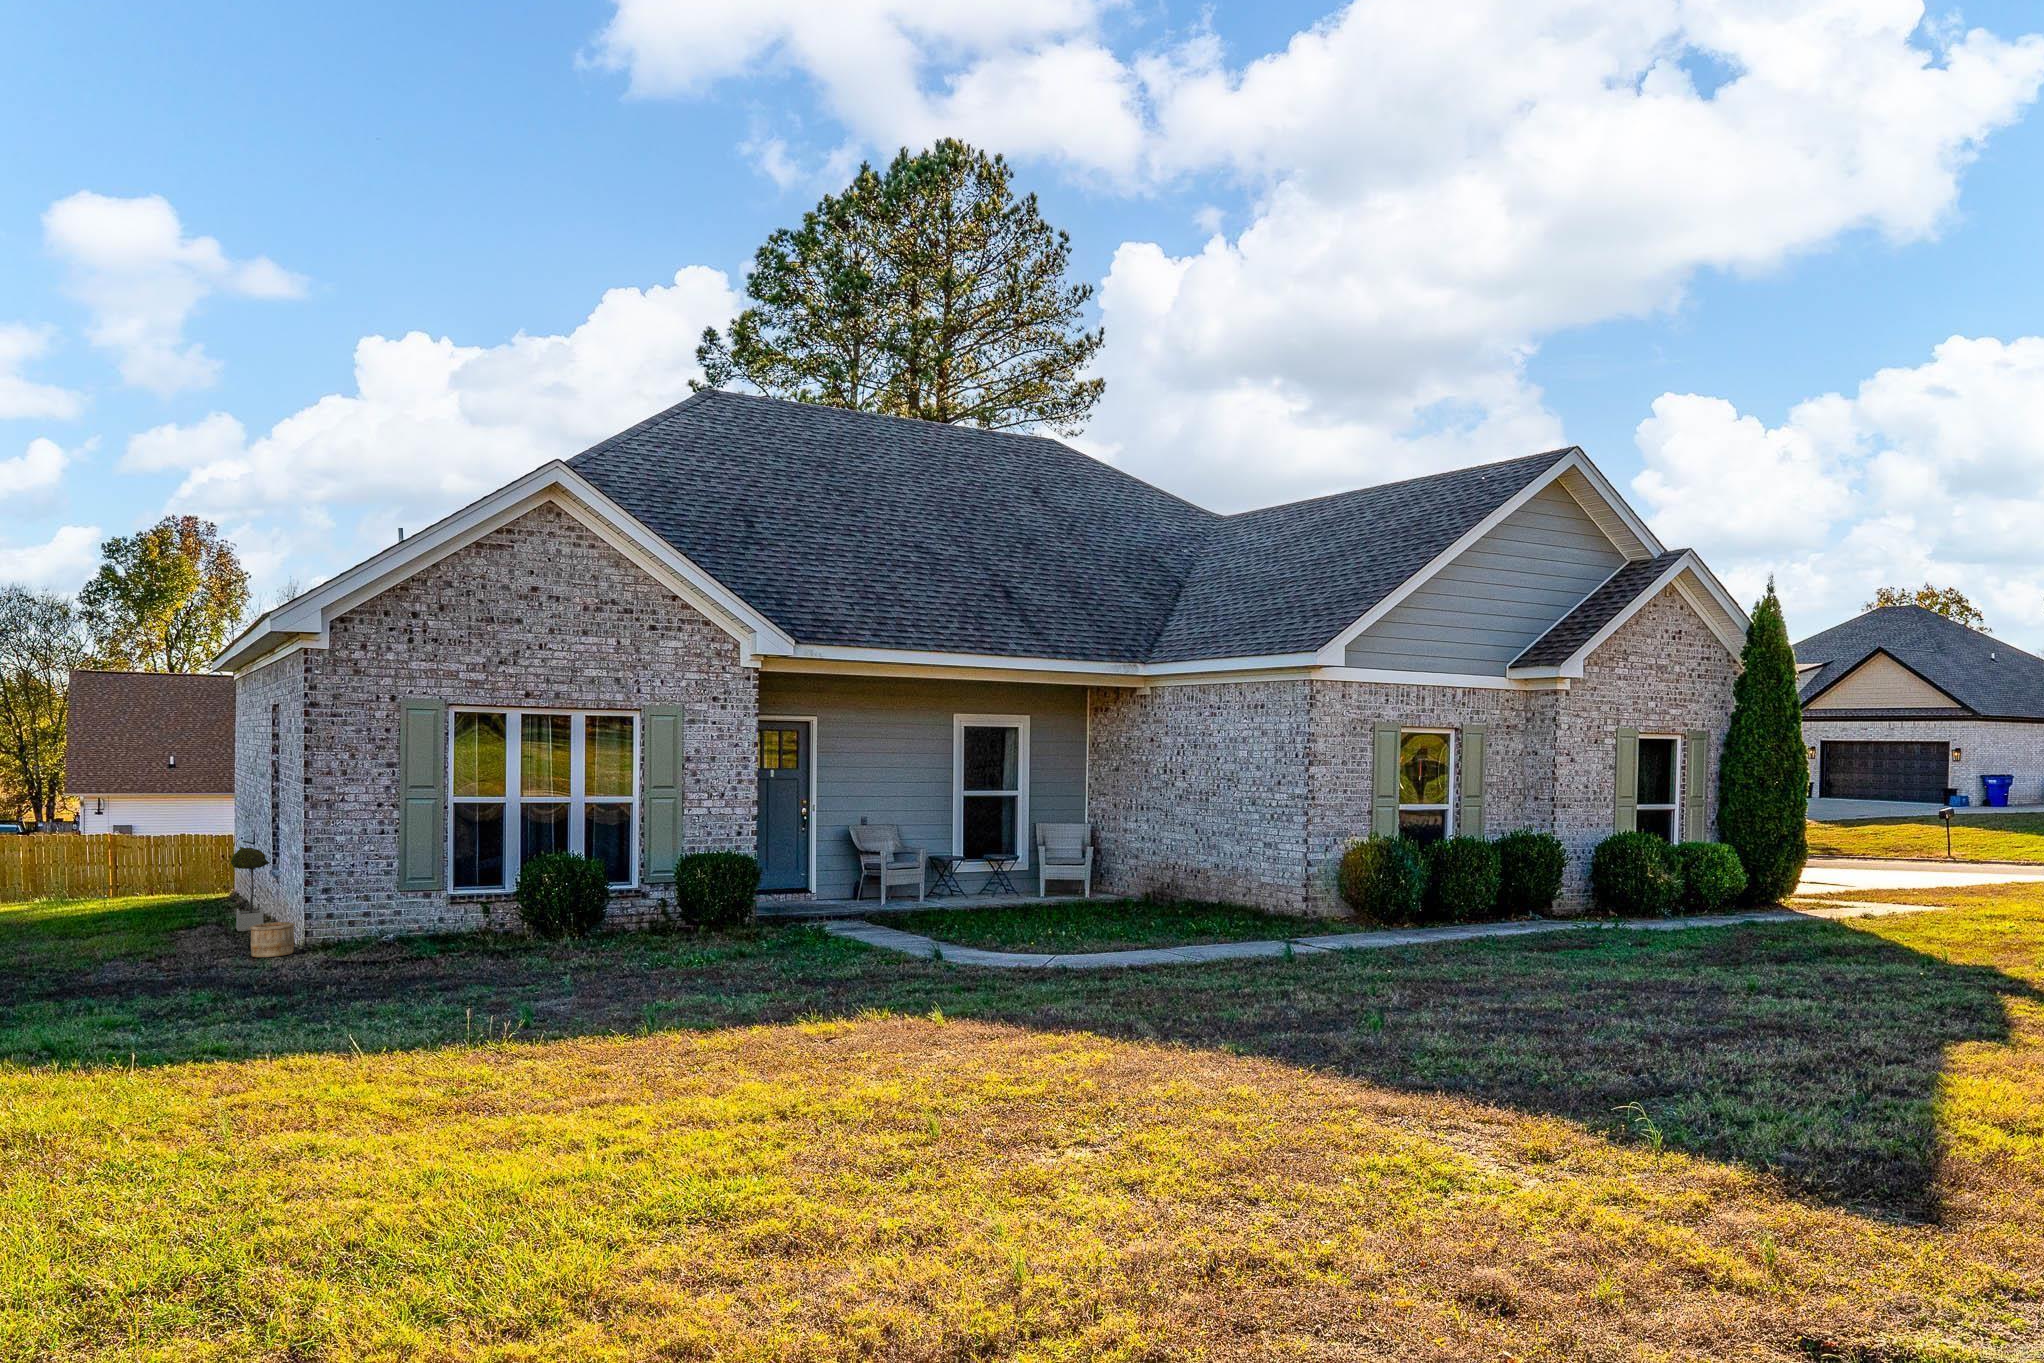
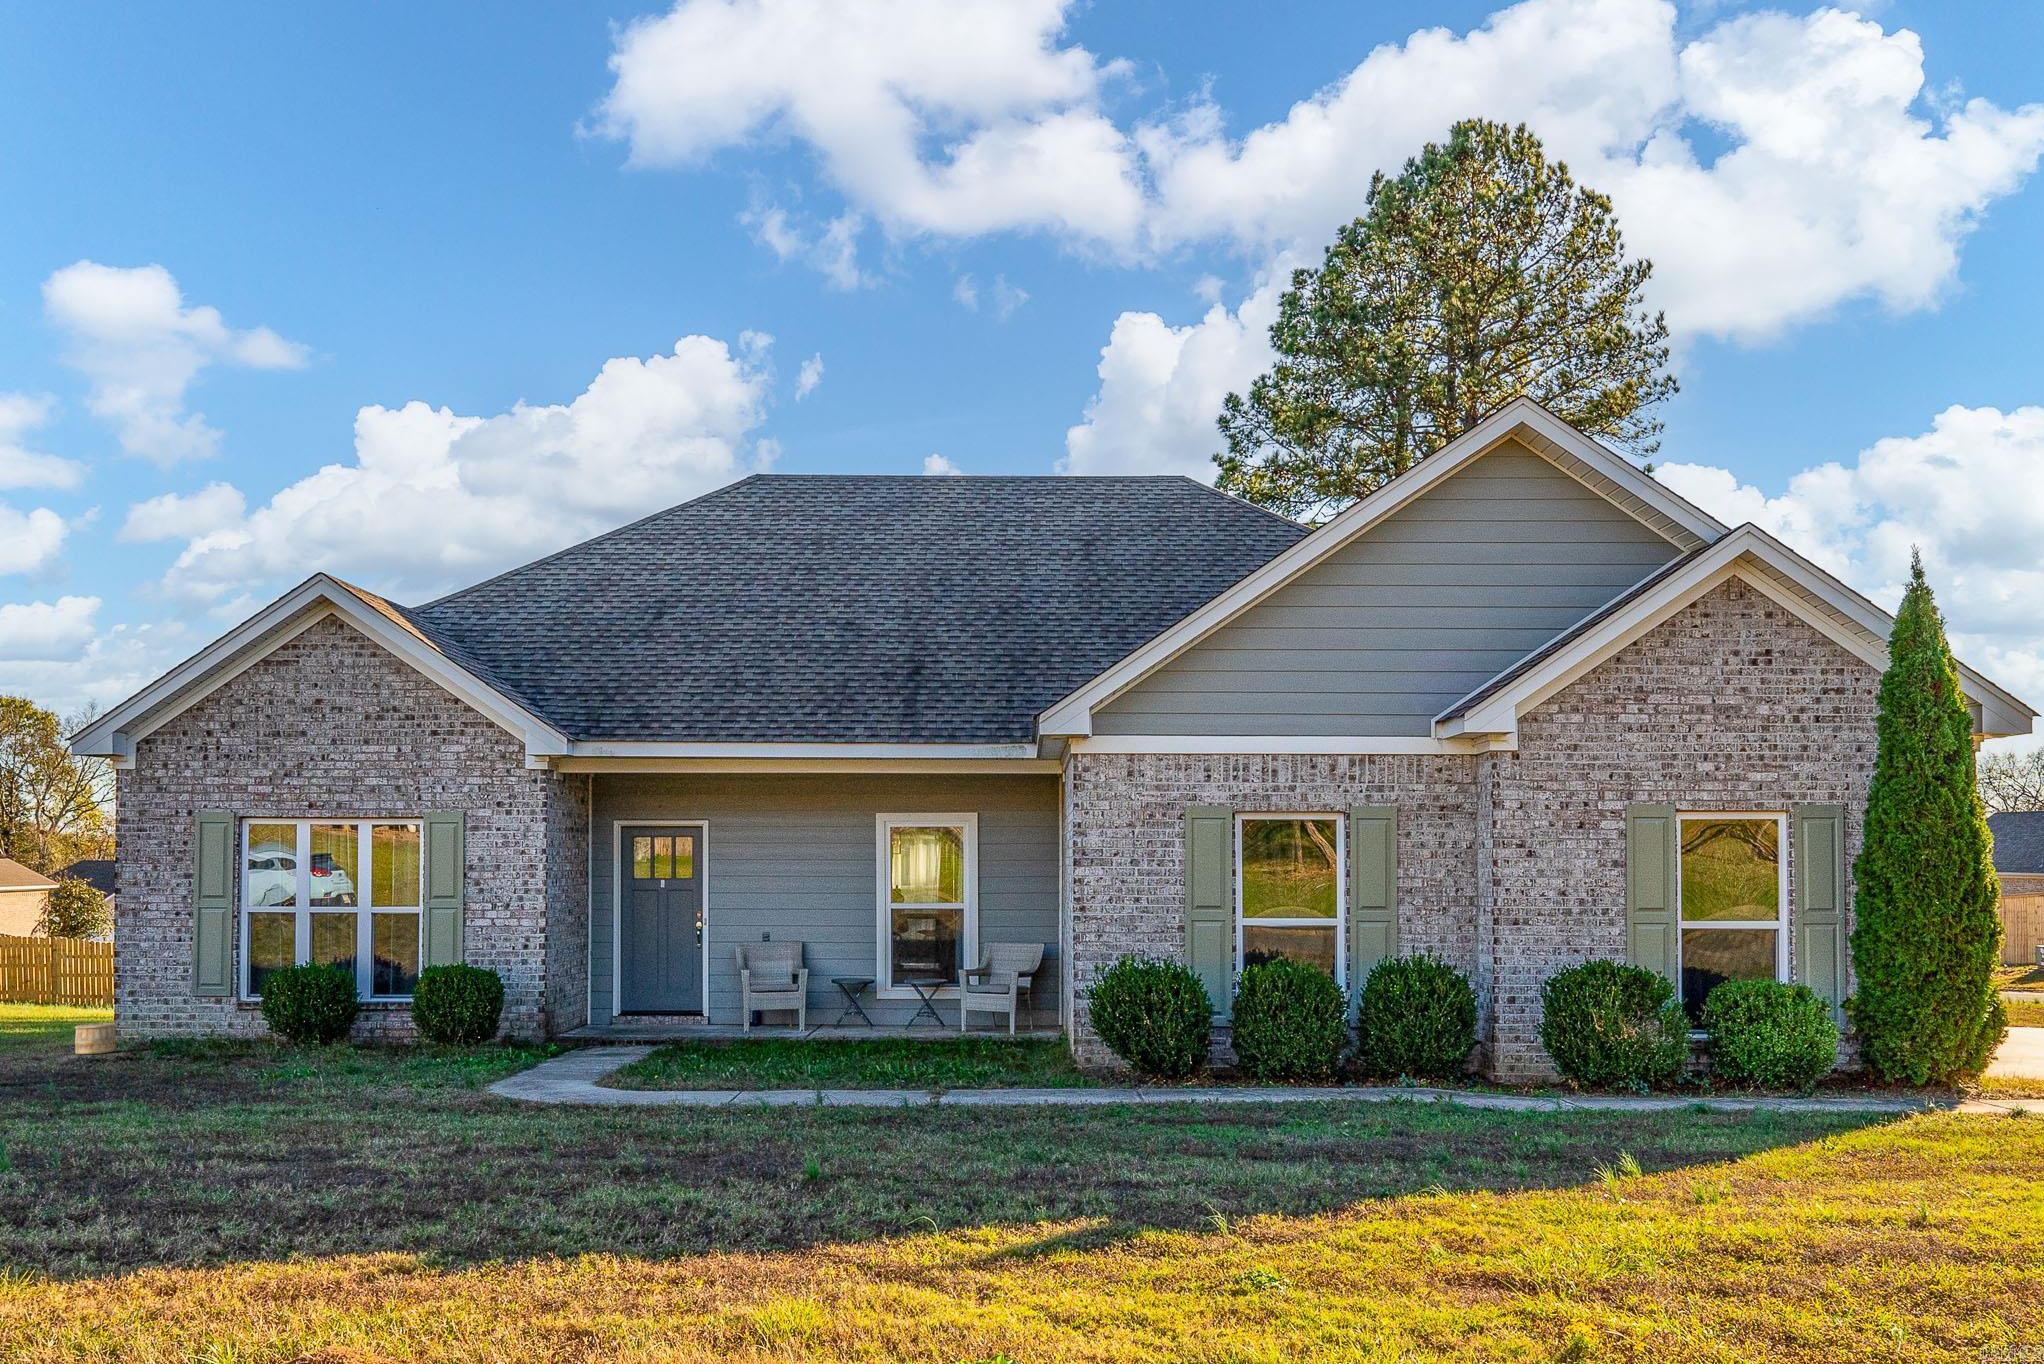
potted tree: present [230,846,270,931] -> none [193,959,230,1038]

